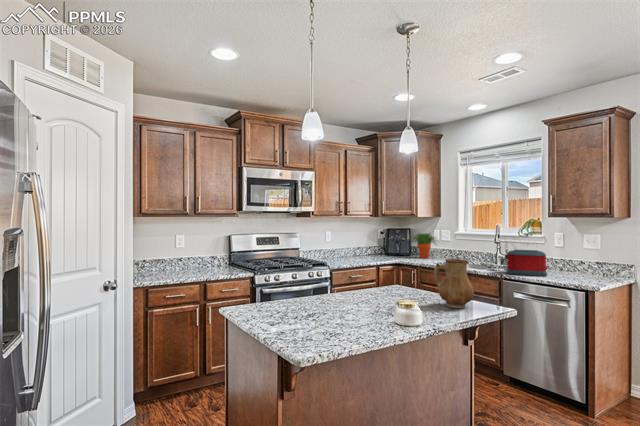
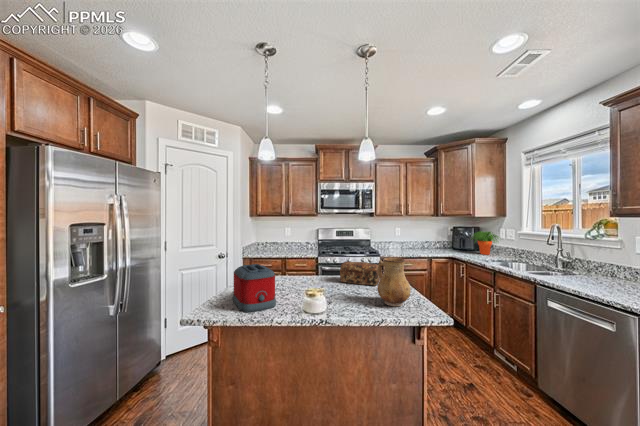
toaster: present [505,250,547,276] -> present [233,264,276,312]
bread loaf: none [359,270,409,297] -> present [340,261,380,285]

